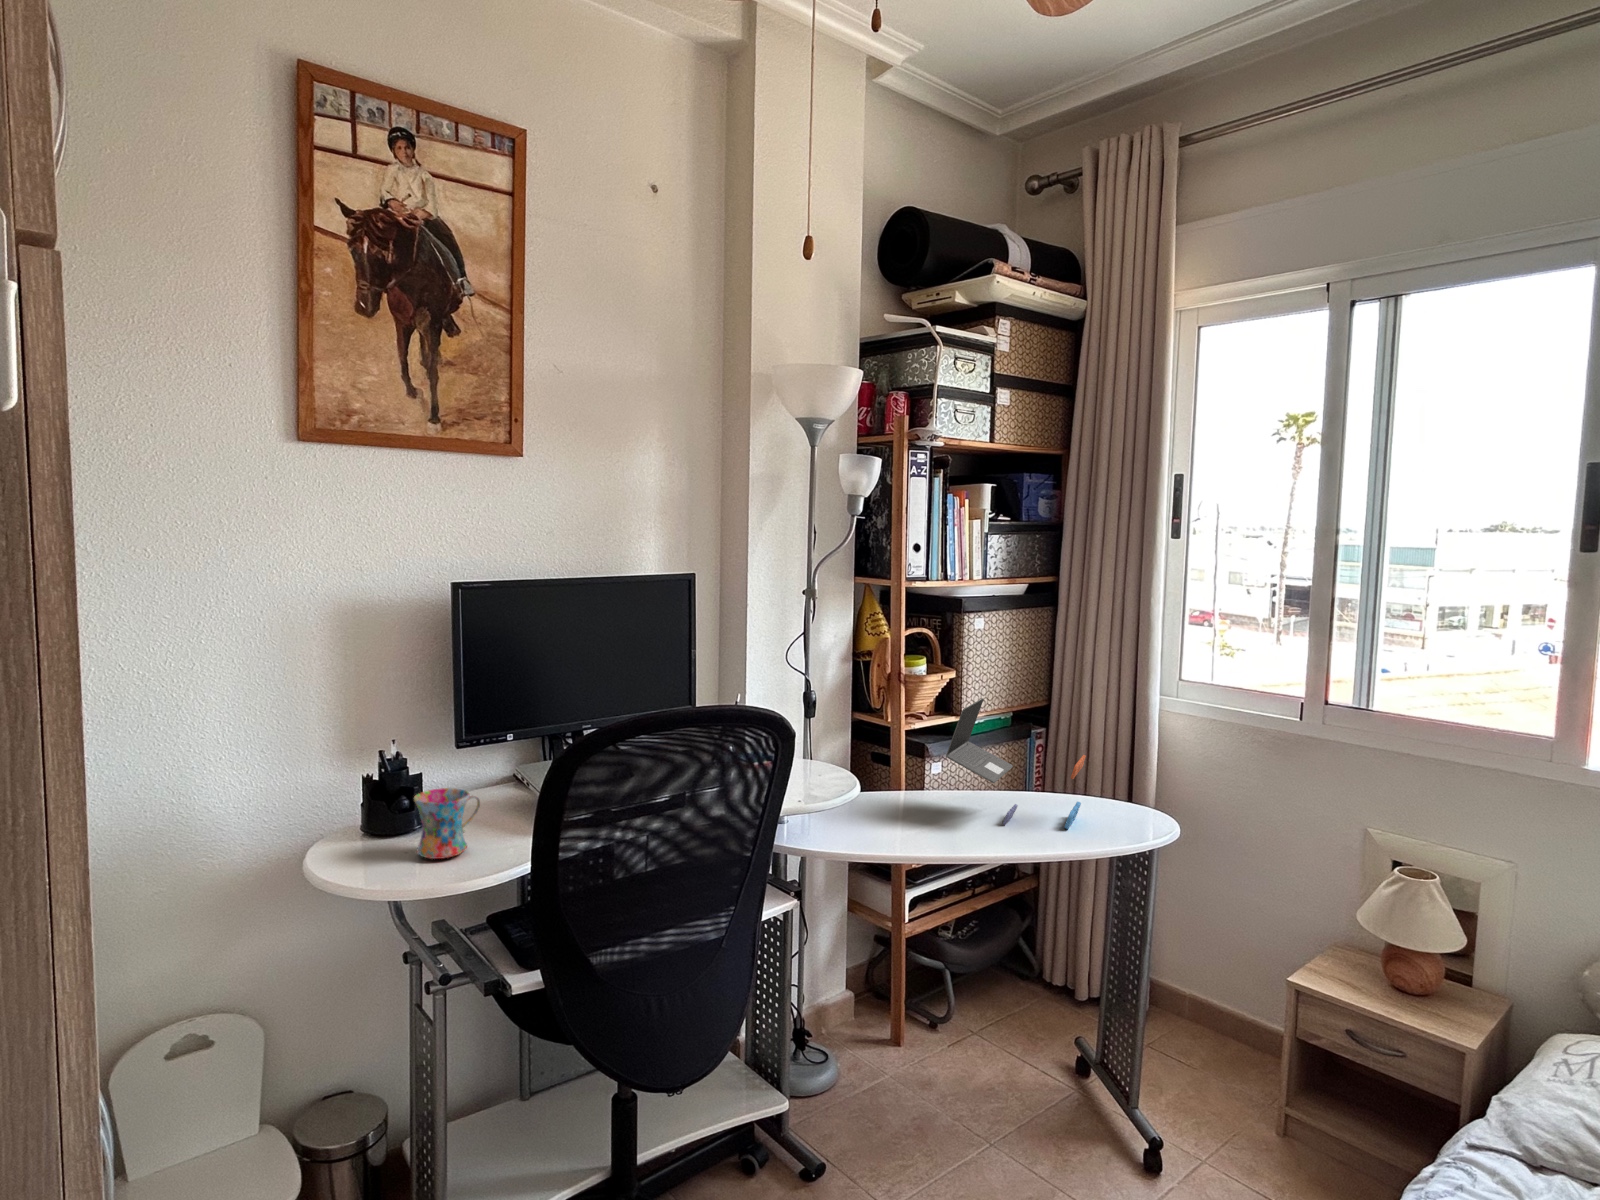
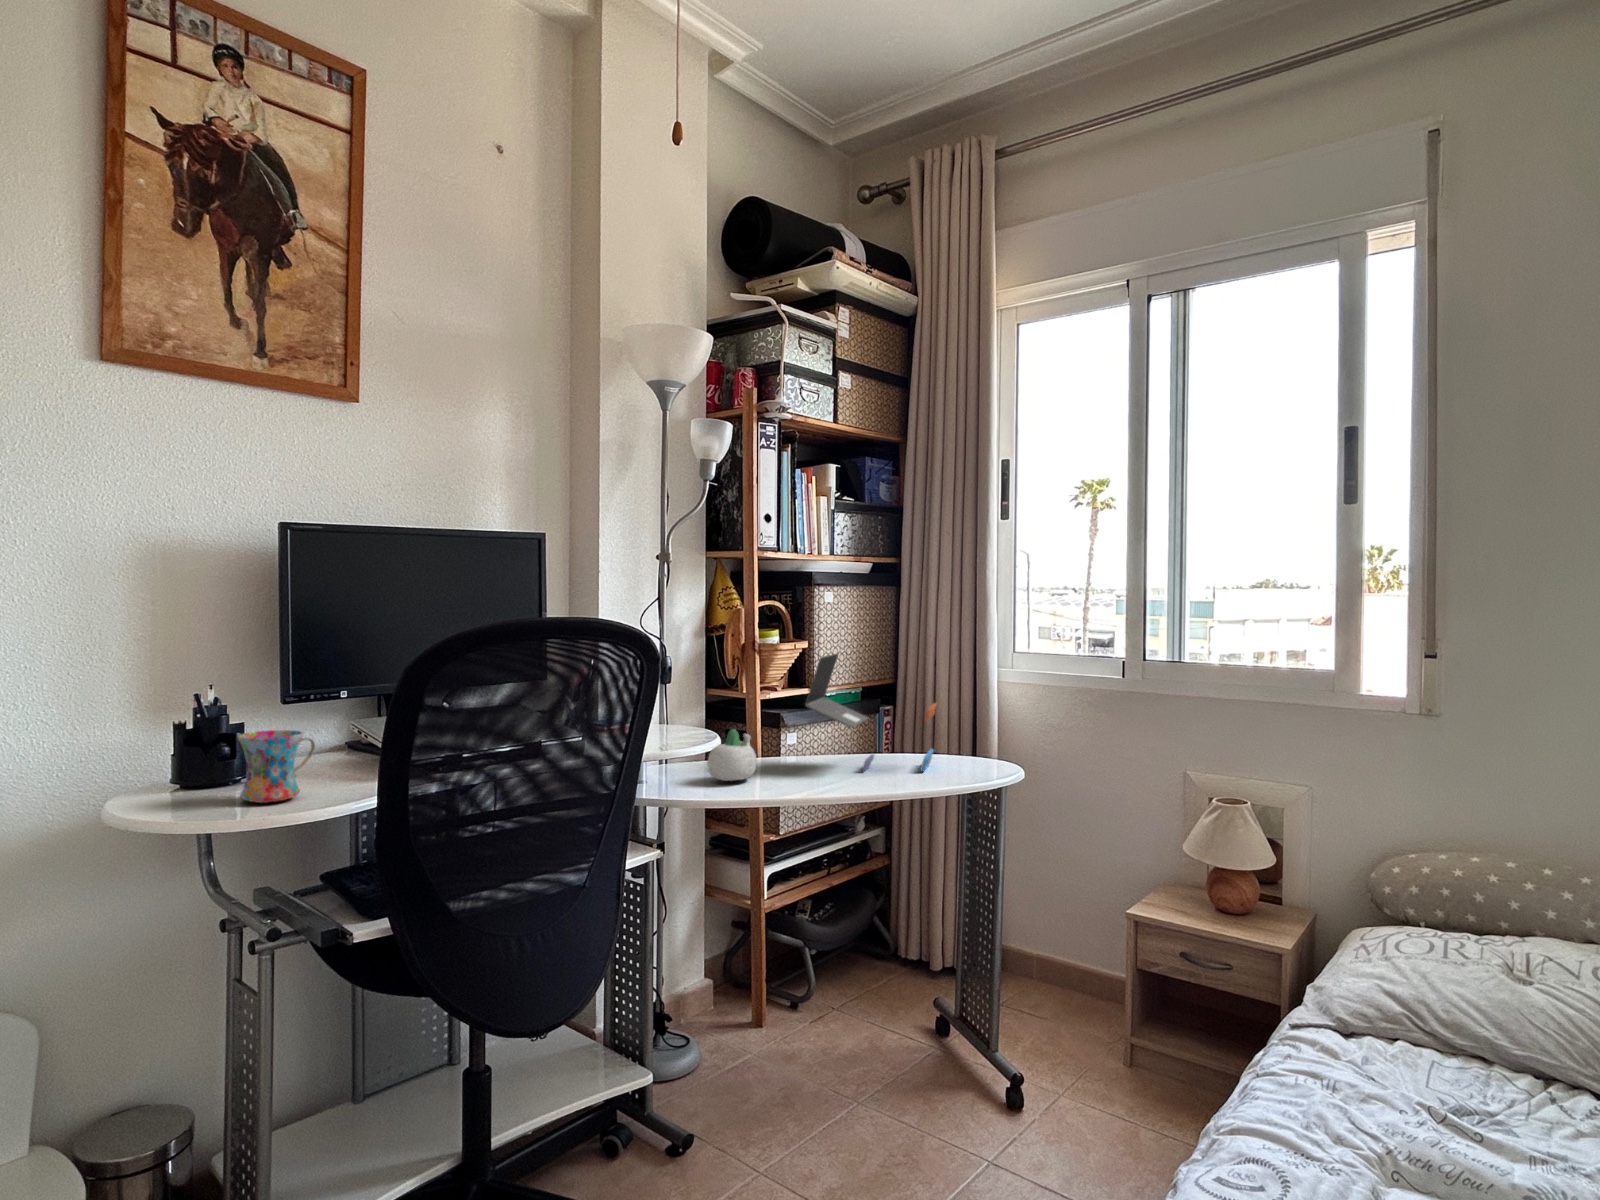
succulent planter: none [846,780,895,832] -> present [707,729,756,781]

